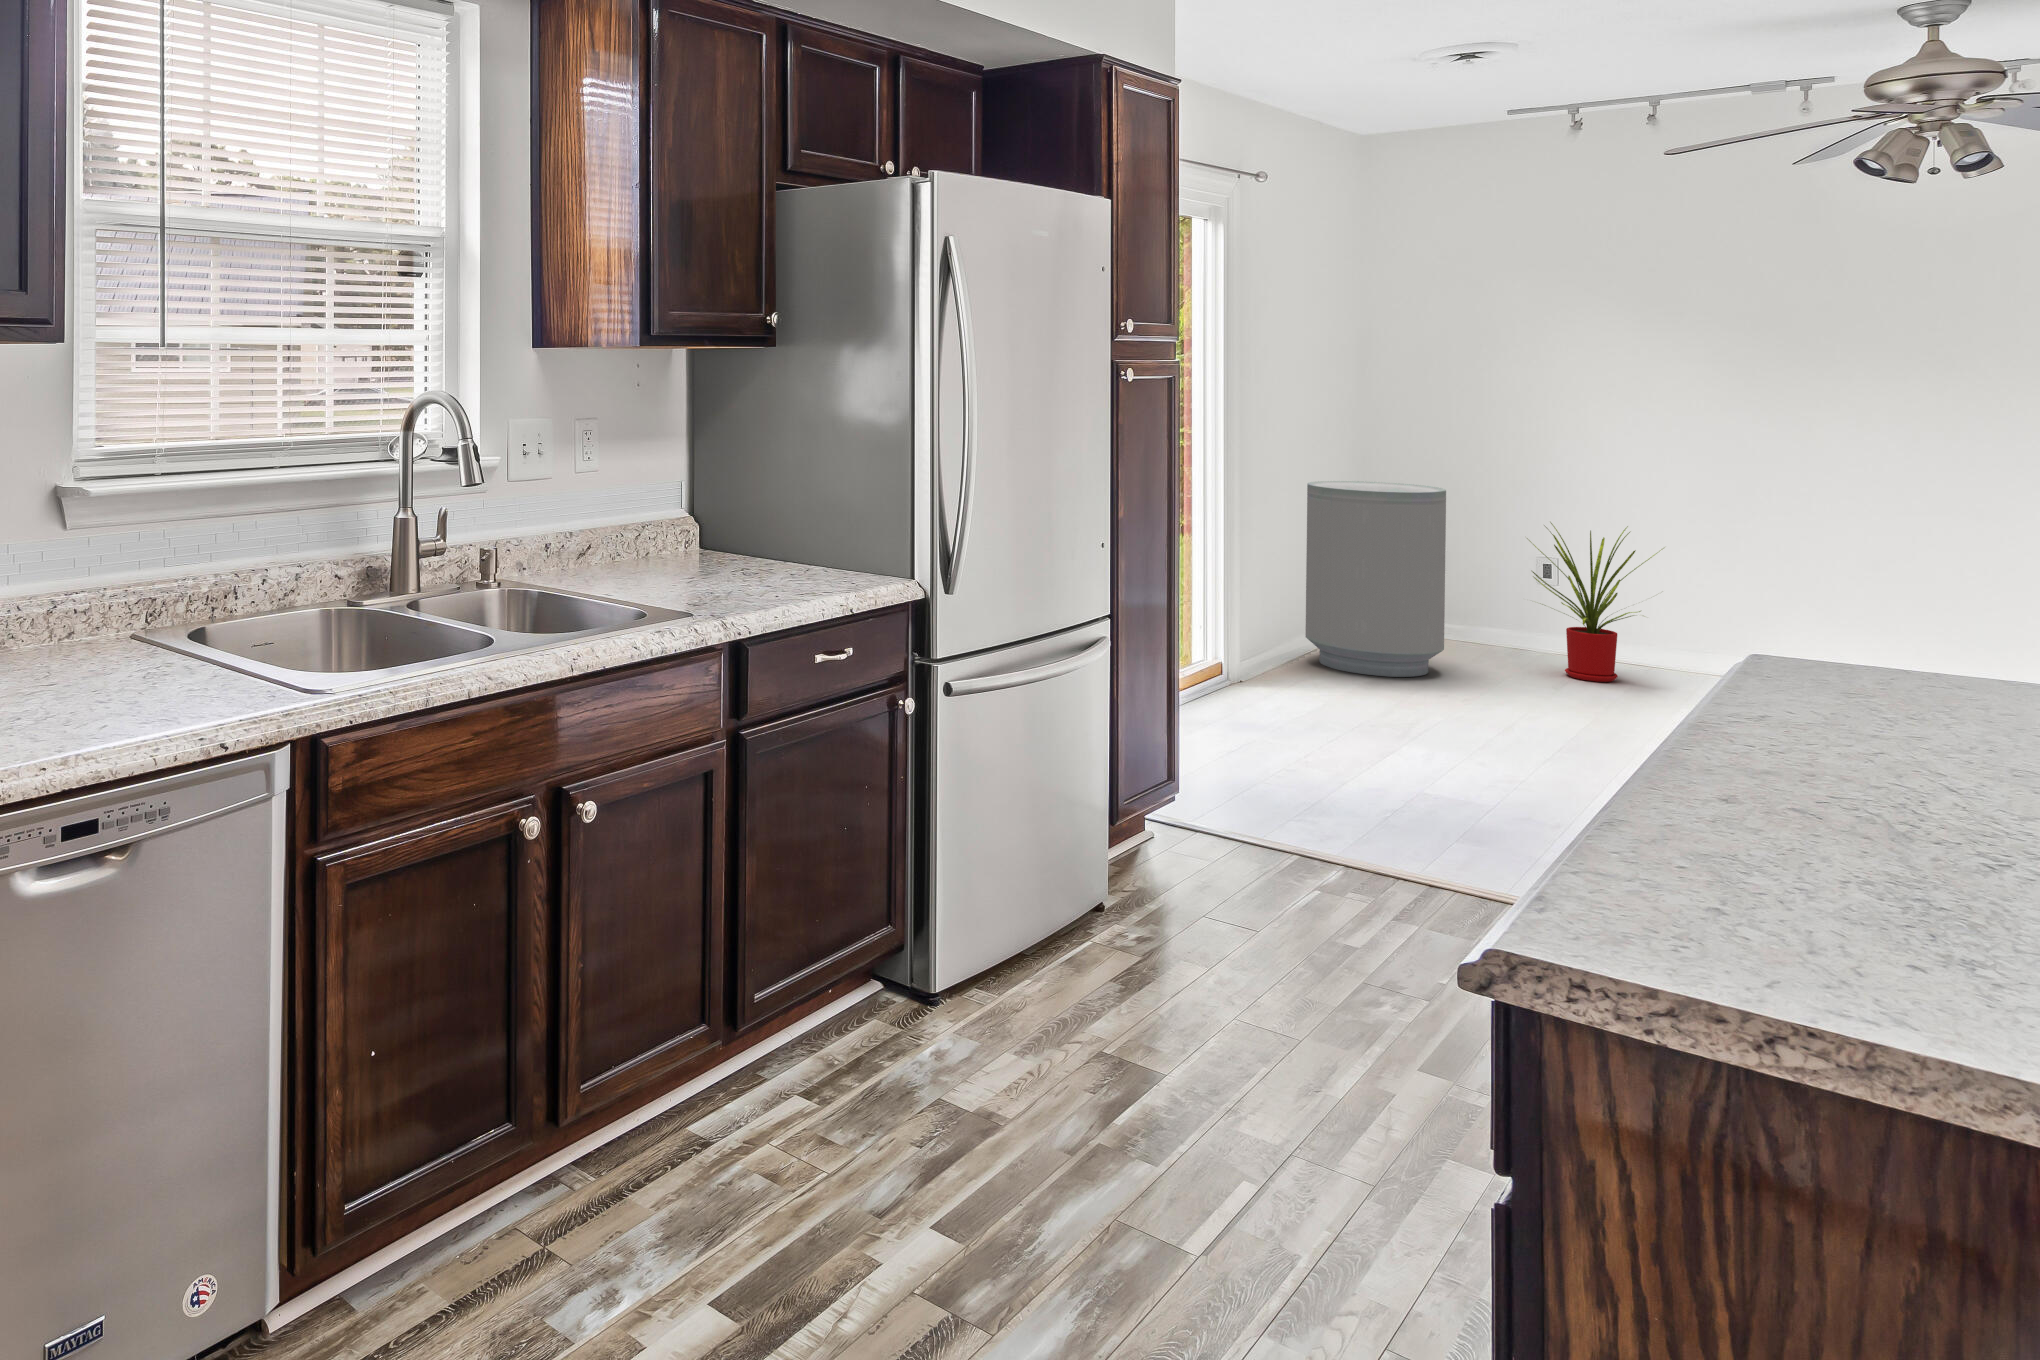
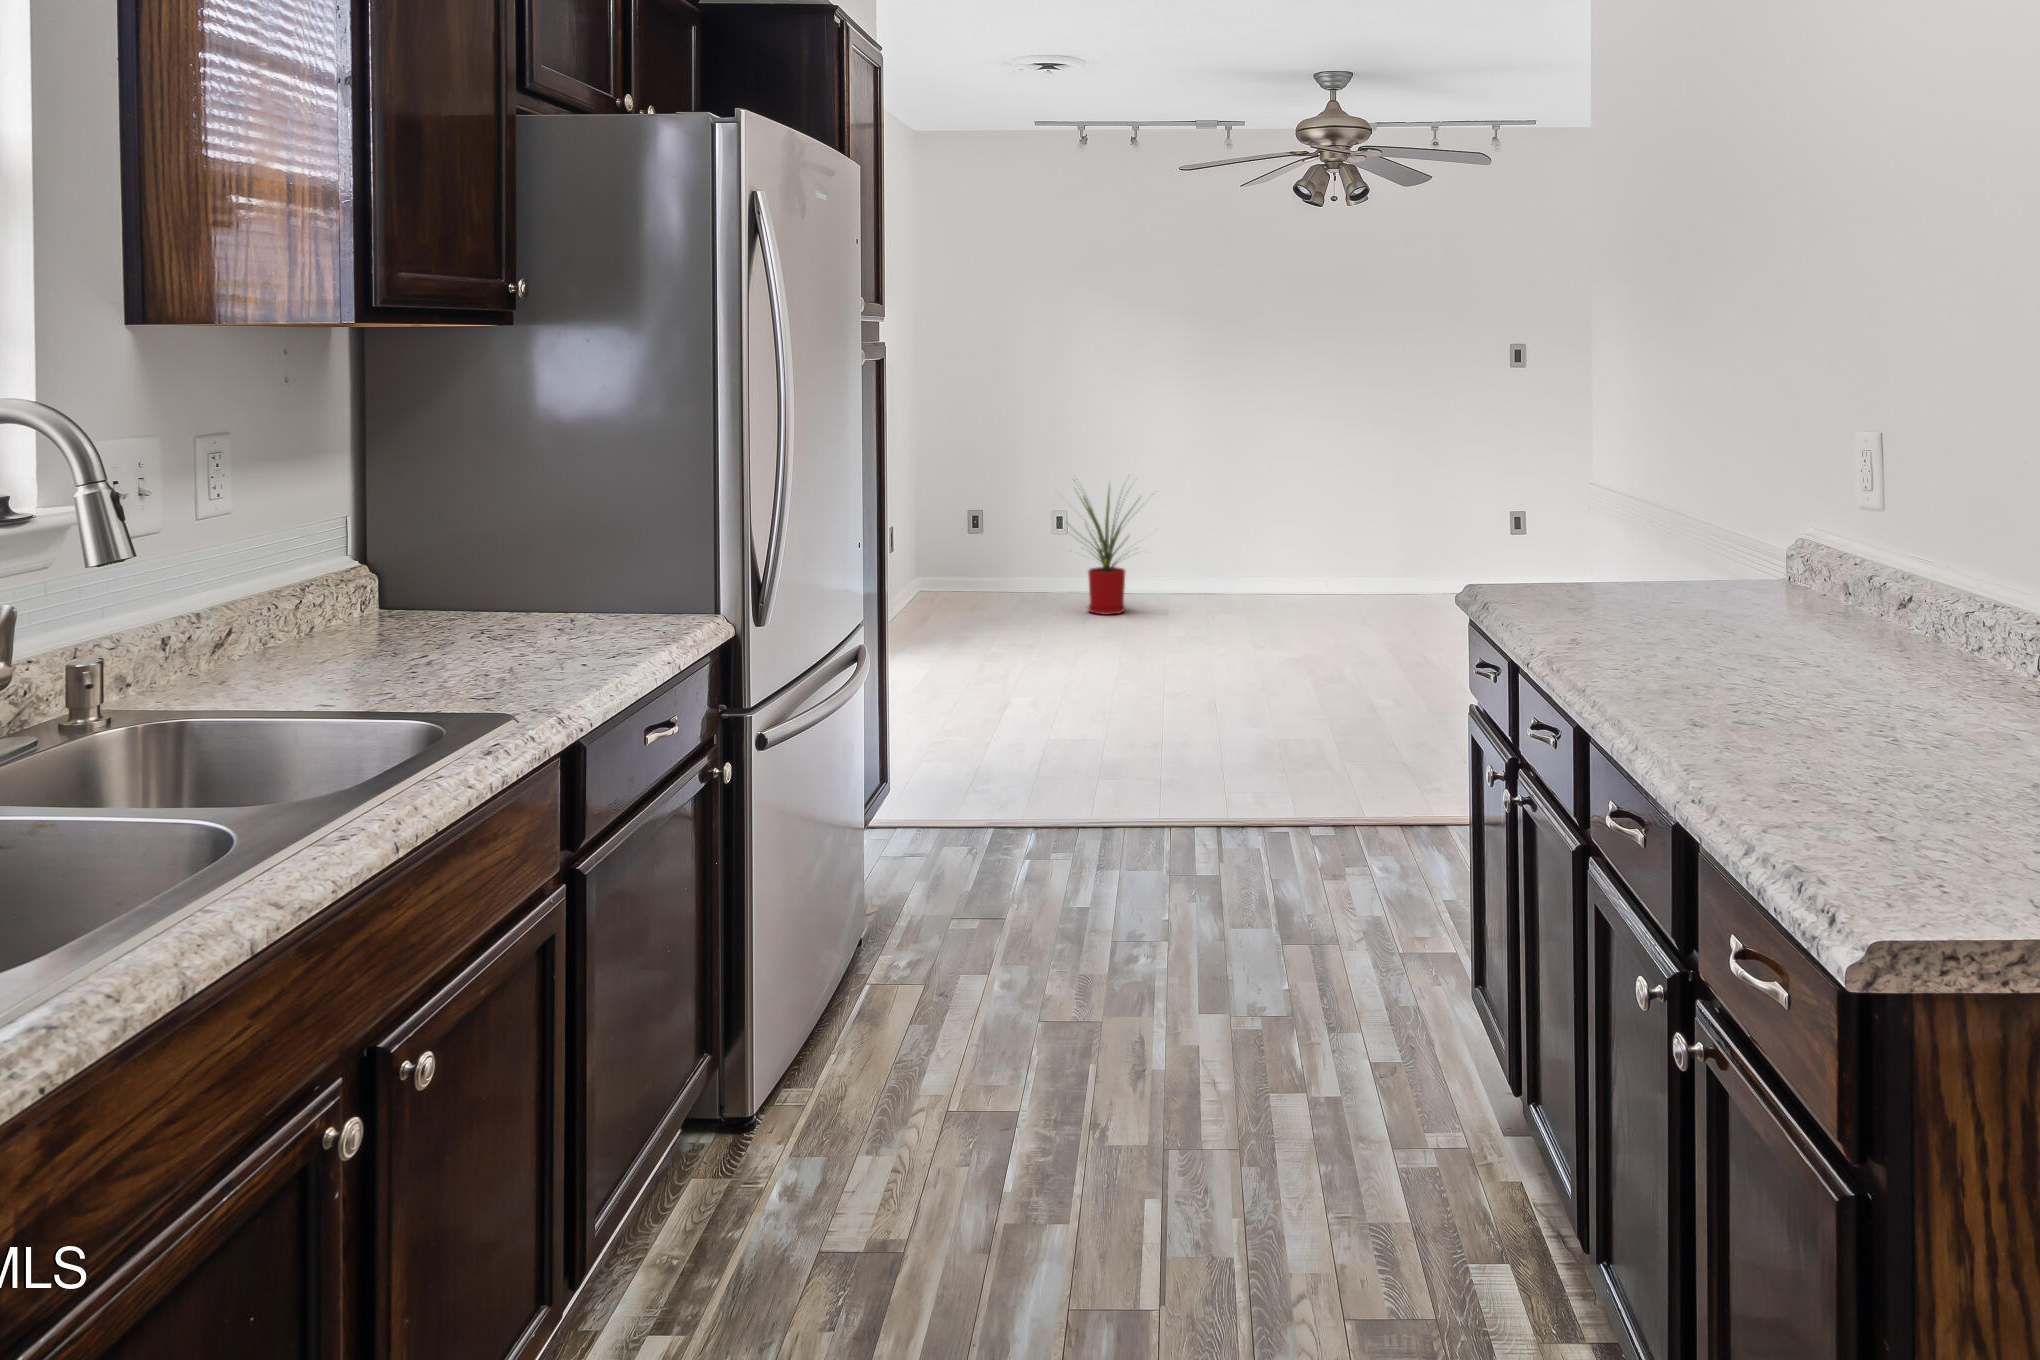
trash can: present [1305,481,1446,677] -> none [883,449,1002,638]

